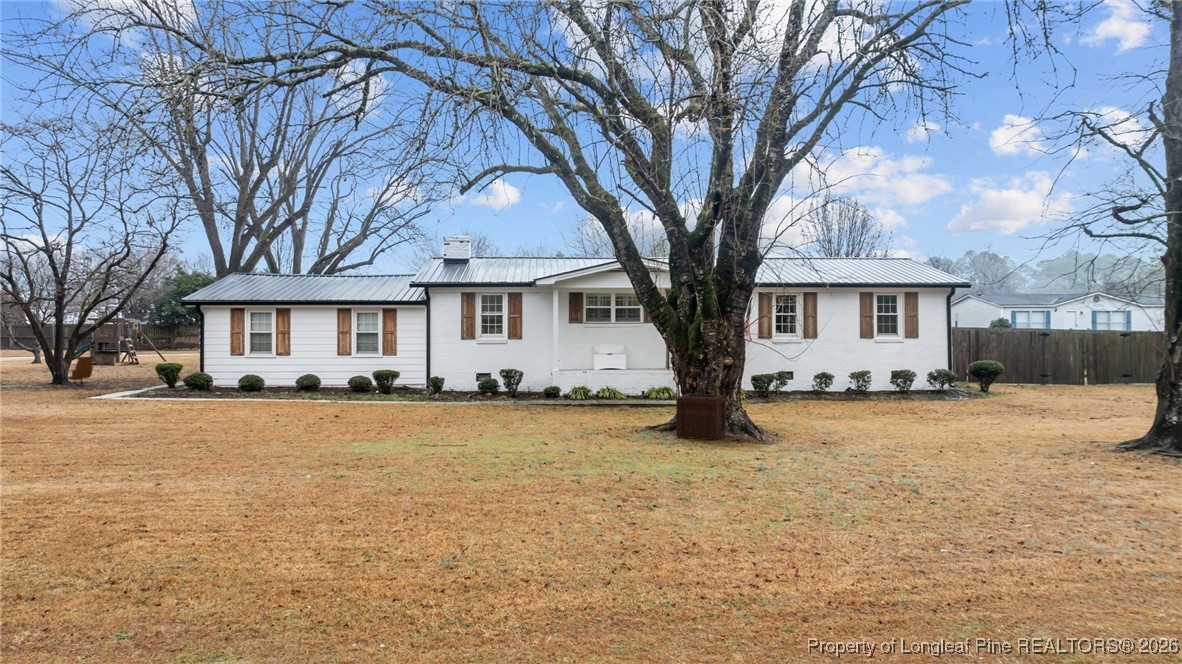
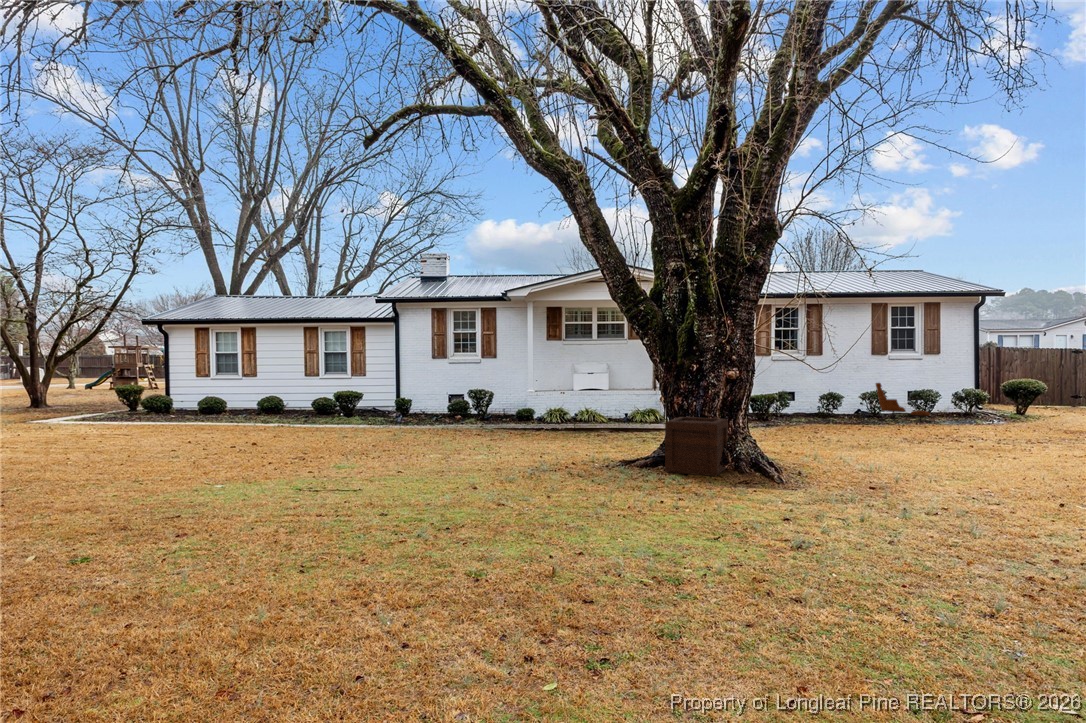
lounge chair: present [67,356,93,385] -> present [876,383,930,421]

